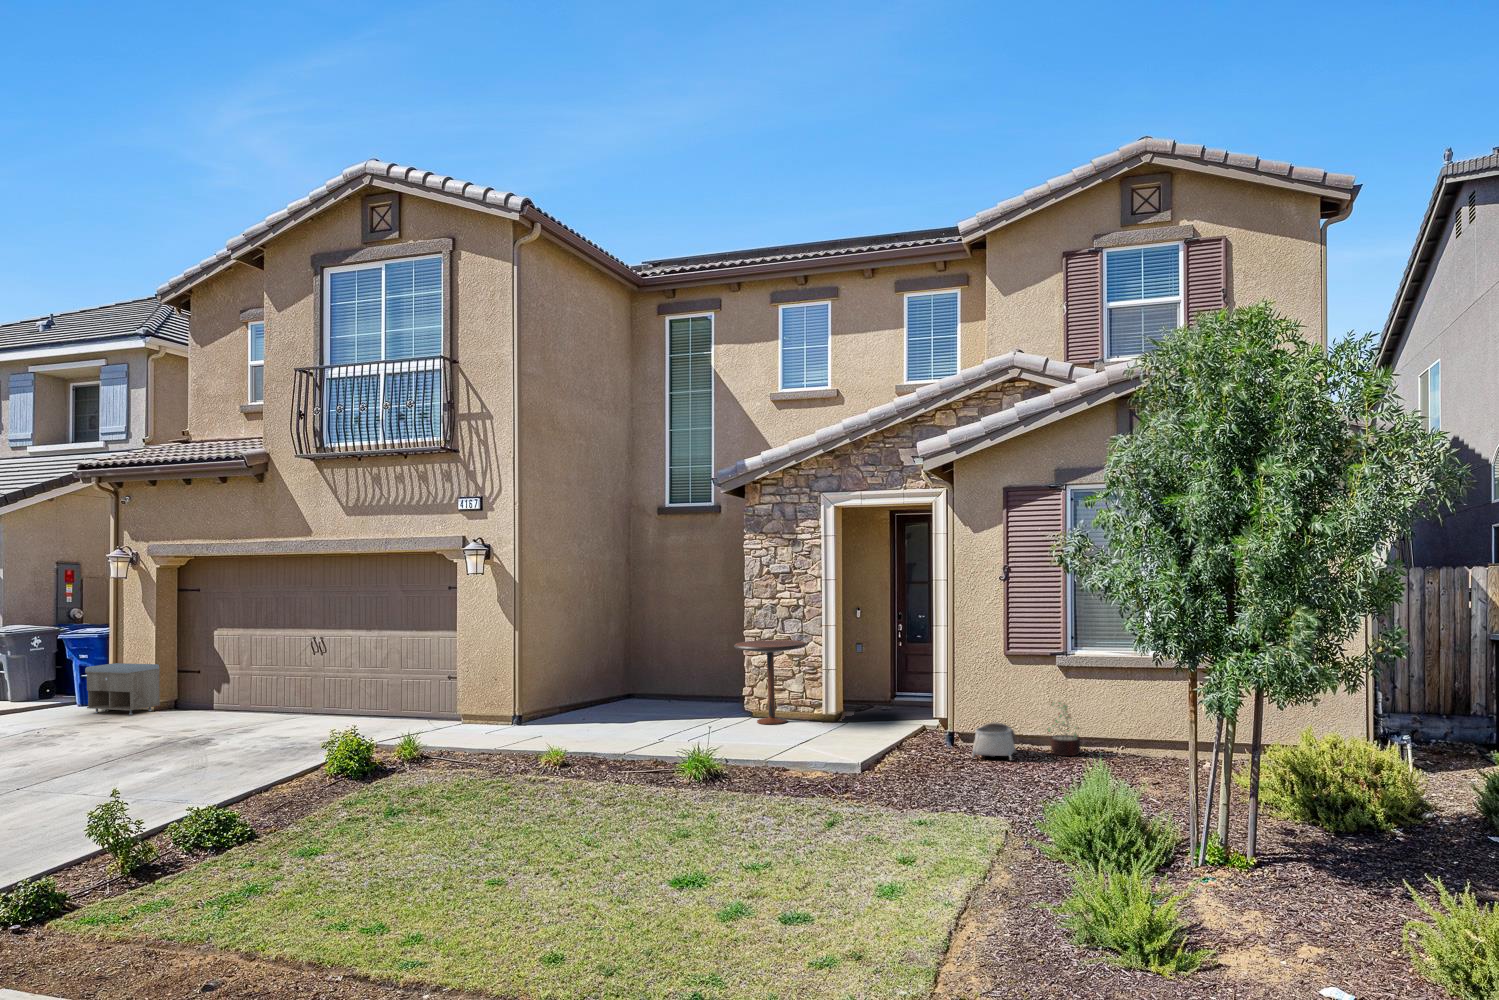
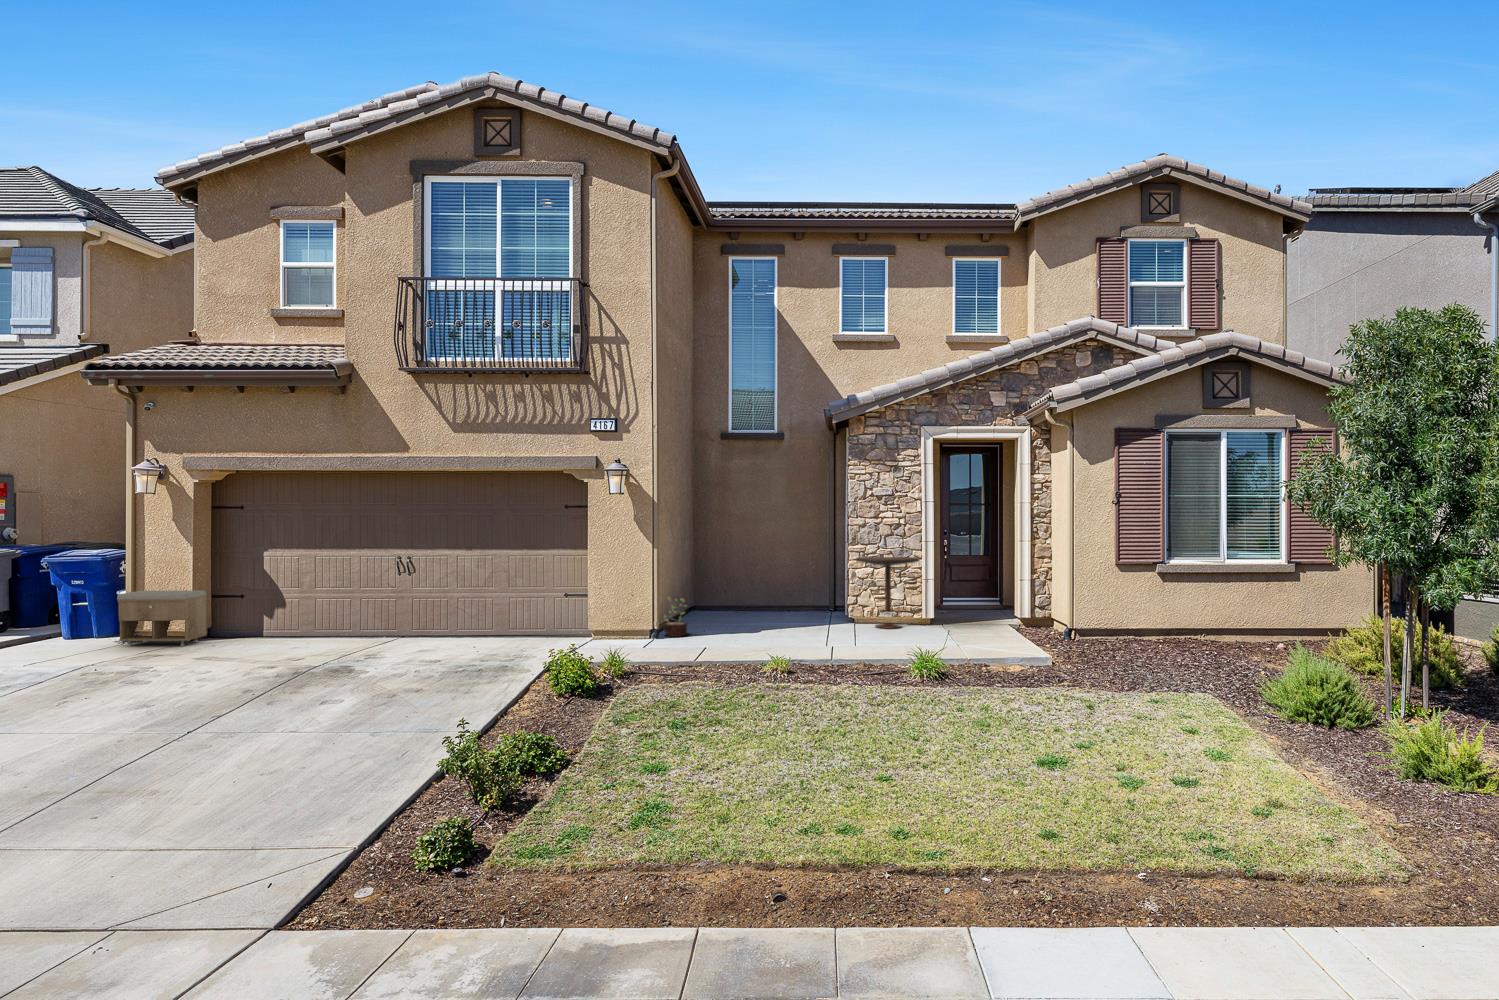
decorative plant: present [1047,701,1081,756] -> present [663,597,687,637]
basket: present [972,722,1017,760] -> none [1107,615,1152,644]

